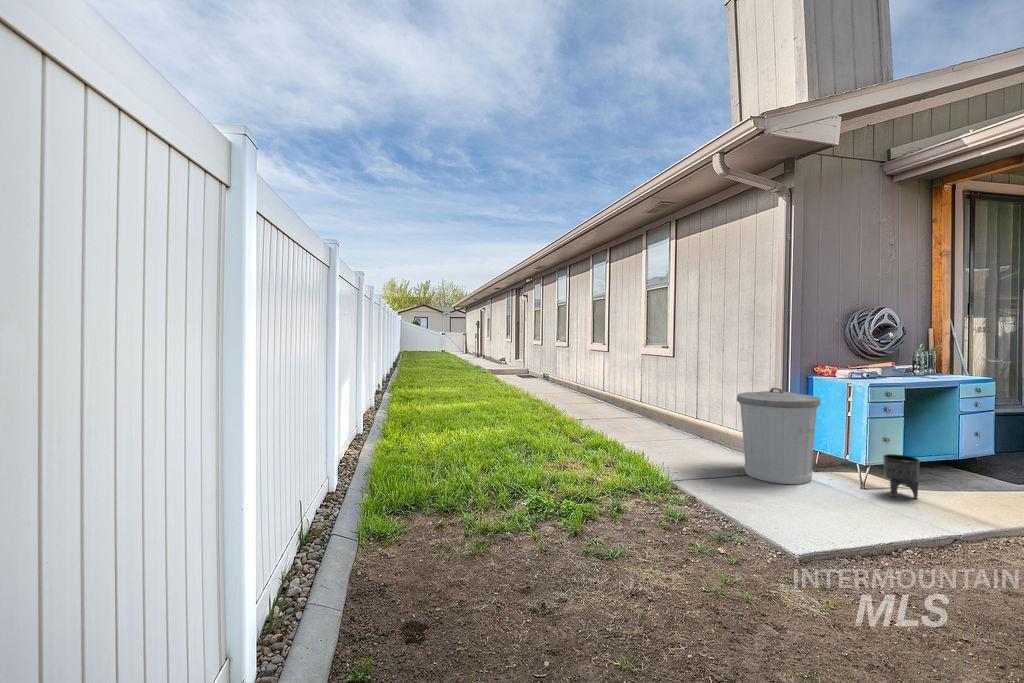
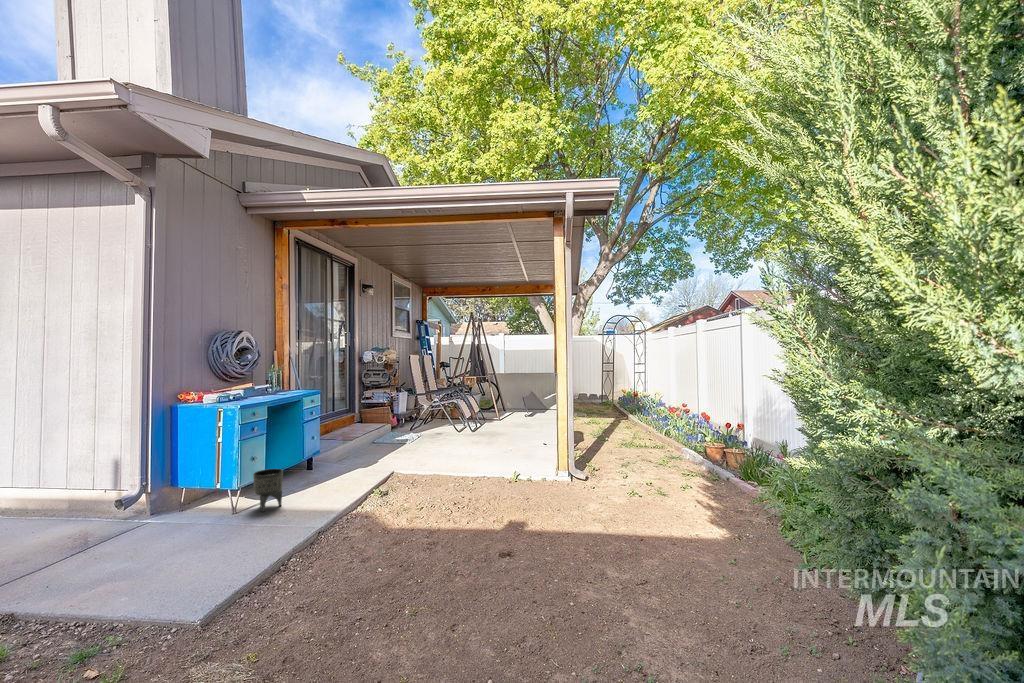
trash can: present [737,388,821,484] -> none [74,423,190,546]

